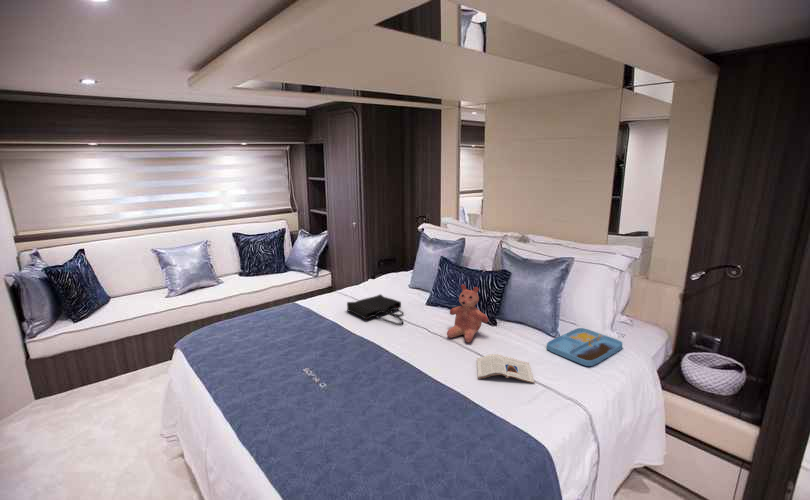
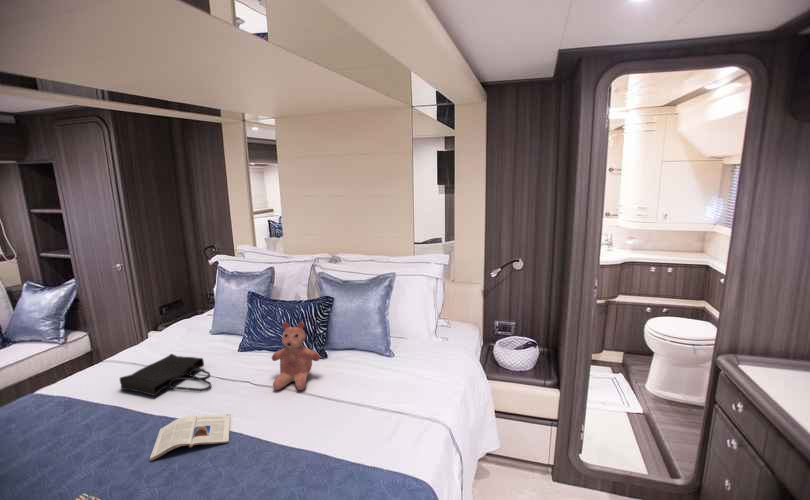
tray: present [546,328,622,366] -> none [386,341,452,382]
magazine: present [477,354,534,383] -> present [150,414,230,461]

